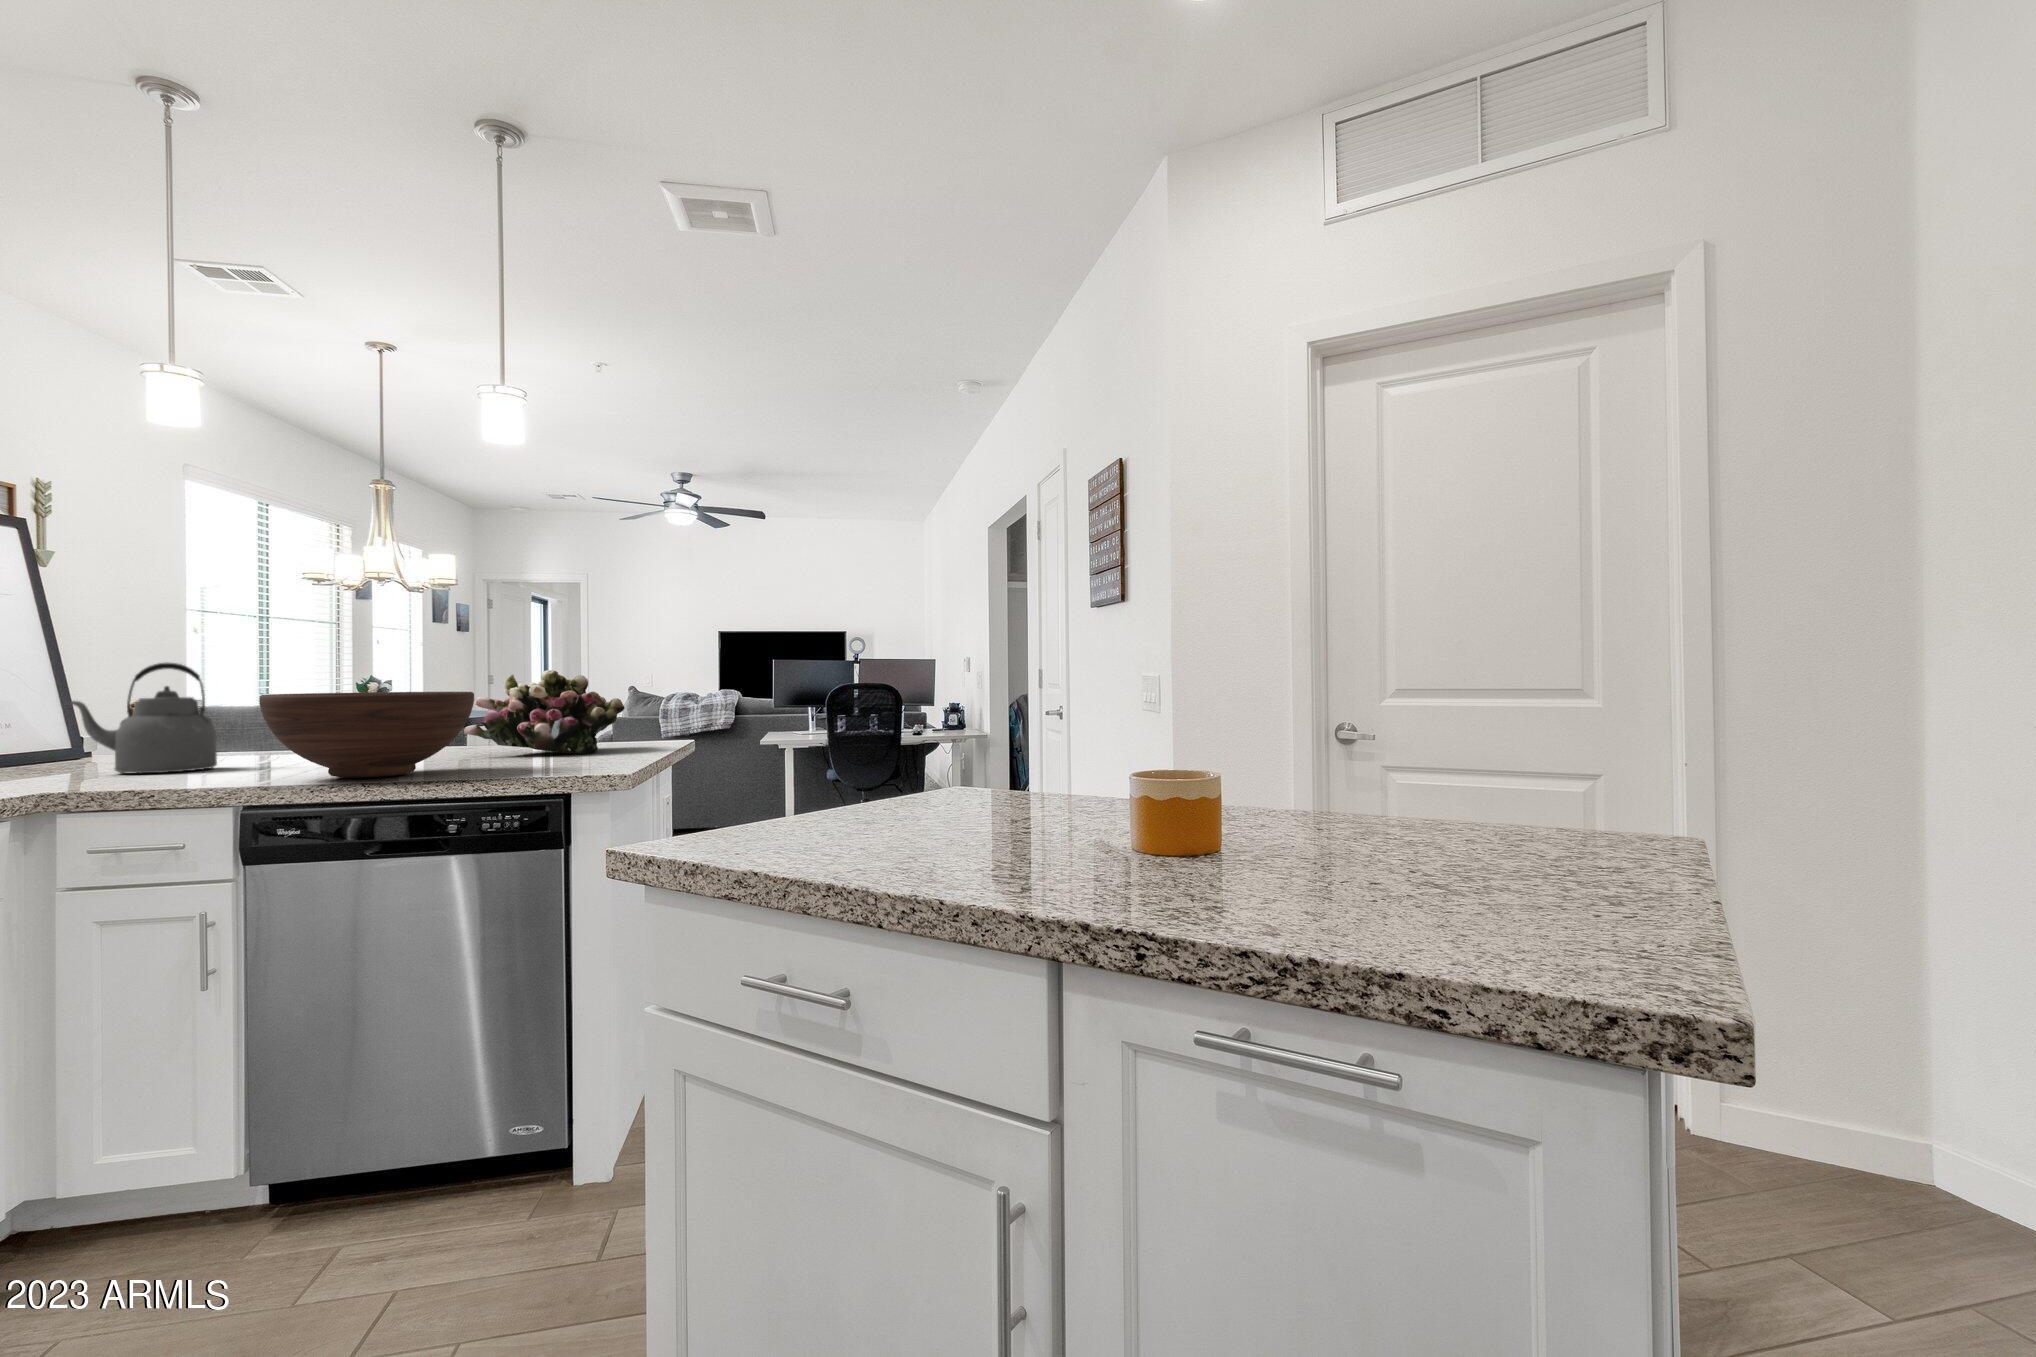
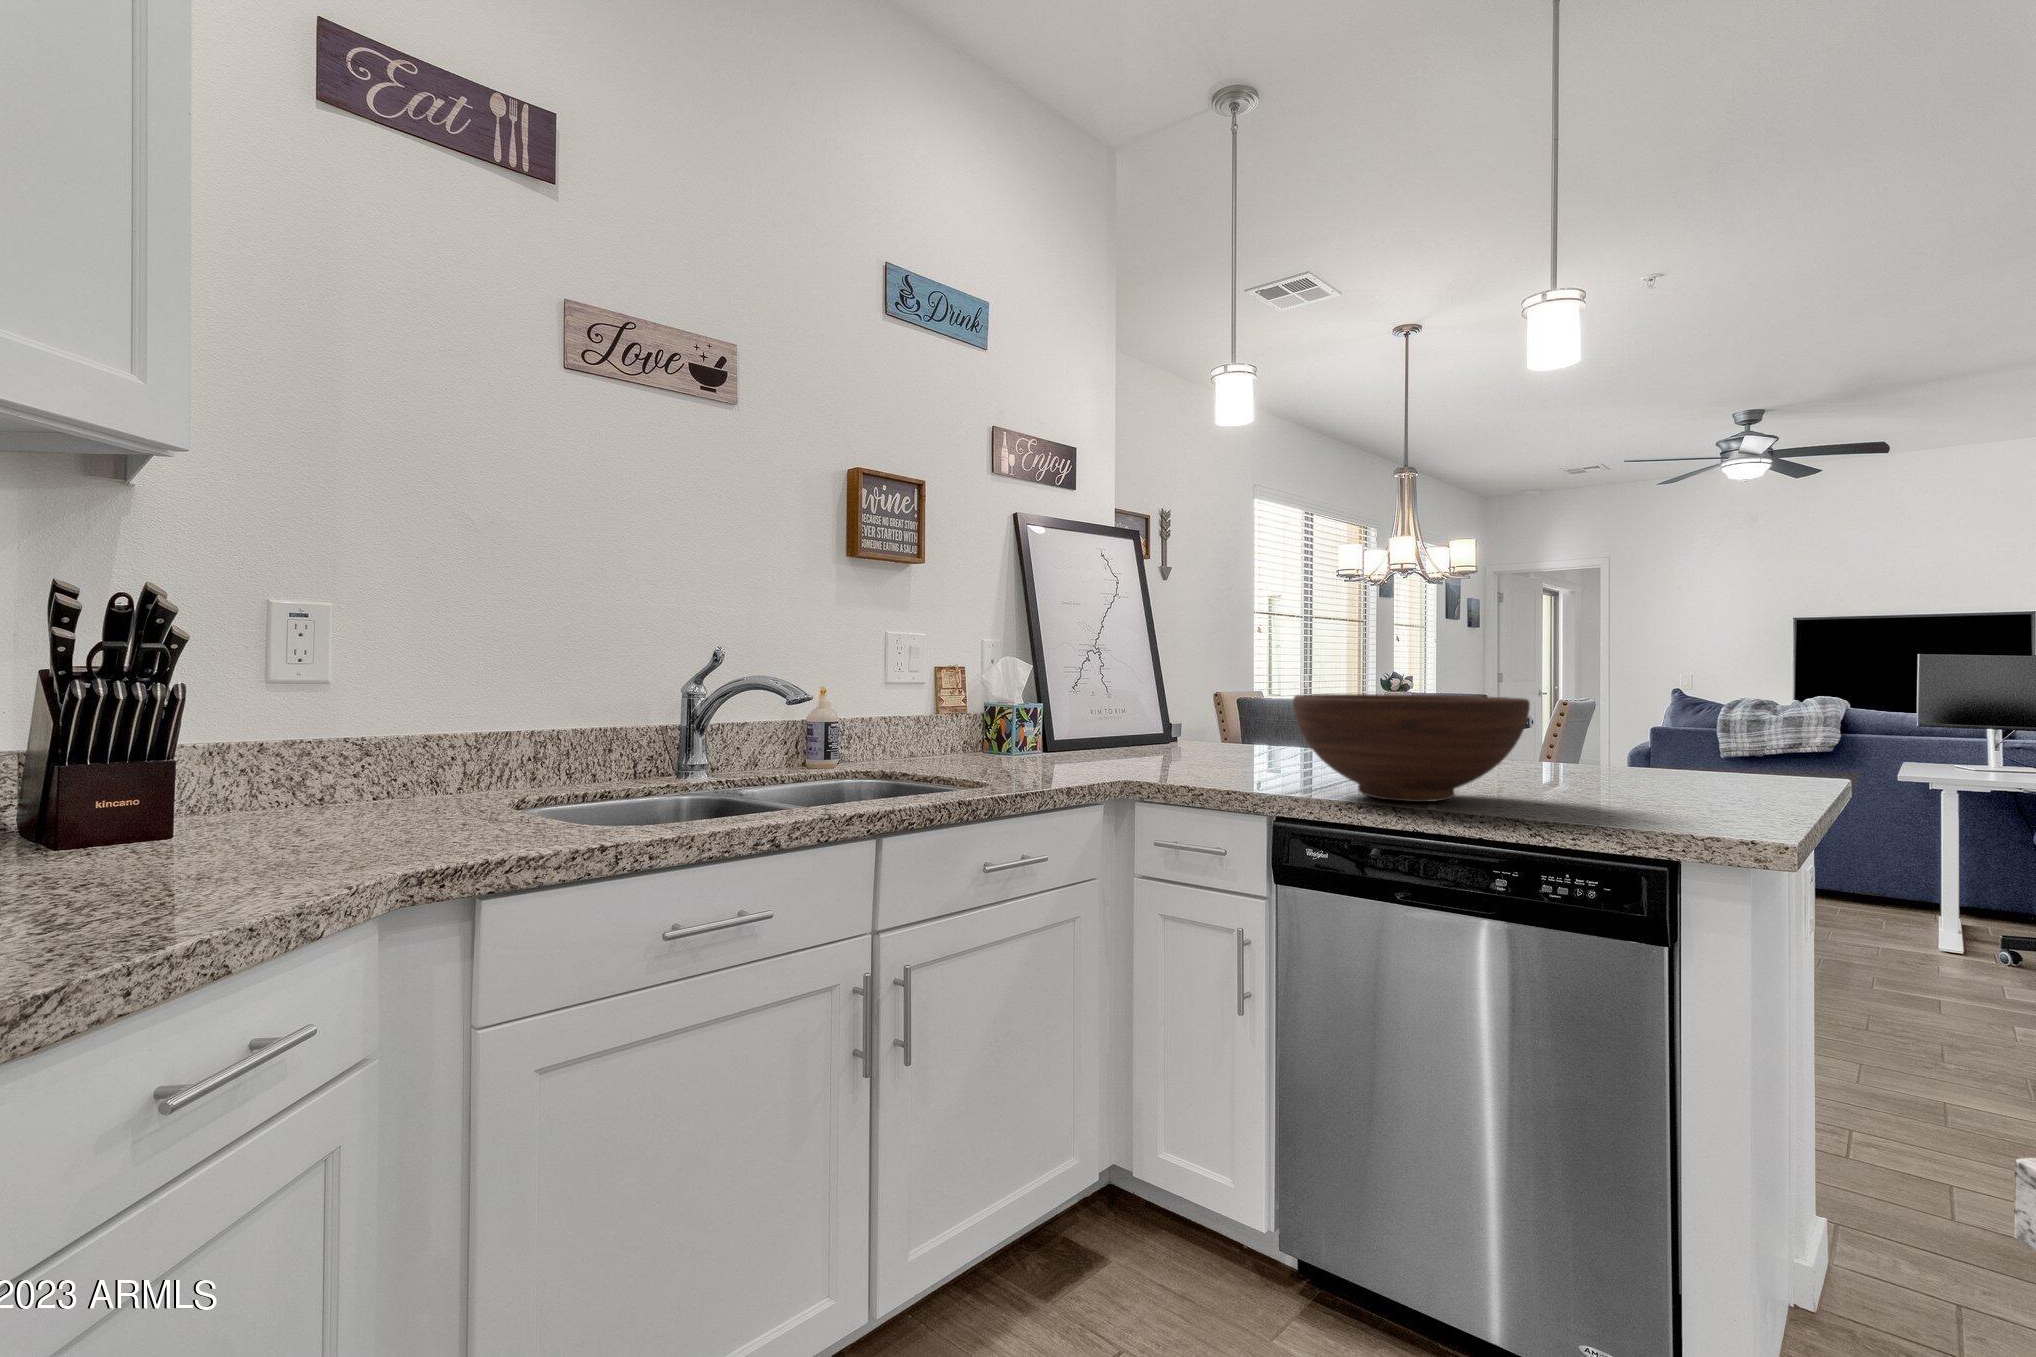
kettle: present [65,662,217,773] -> none [1151,659,1260,767]
flower arrangement: present [464,670,625,754] -> none [1504,670,1735,790]

